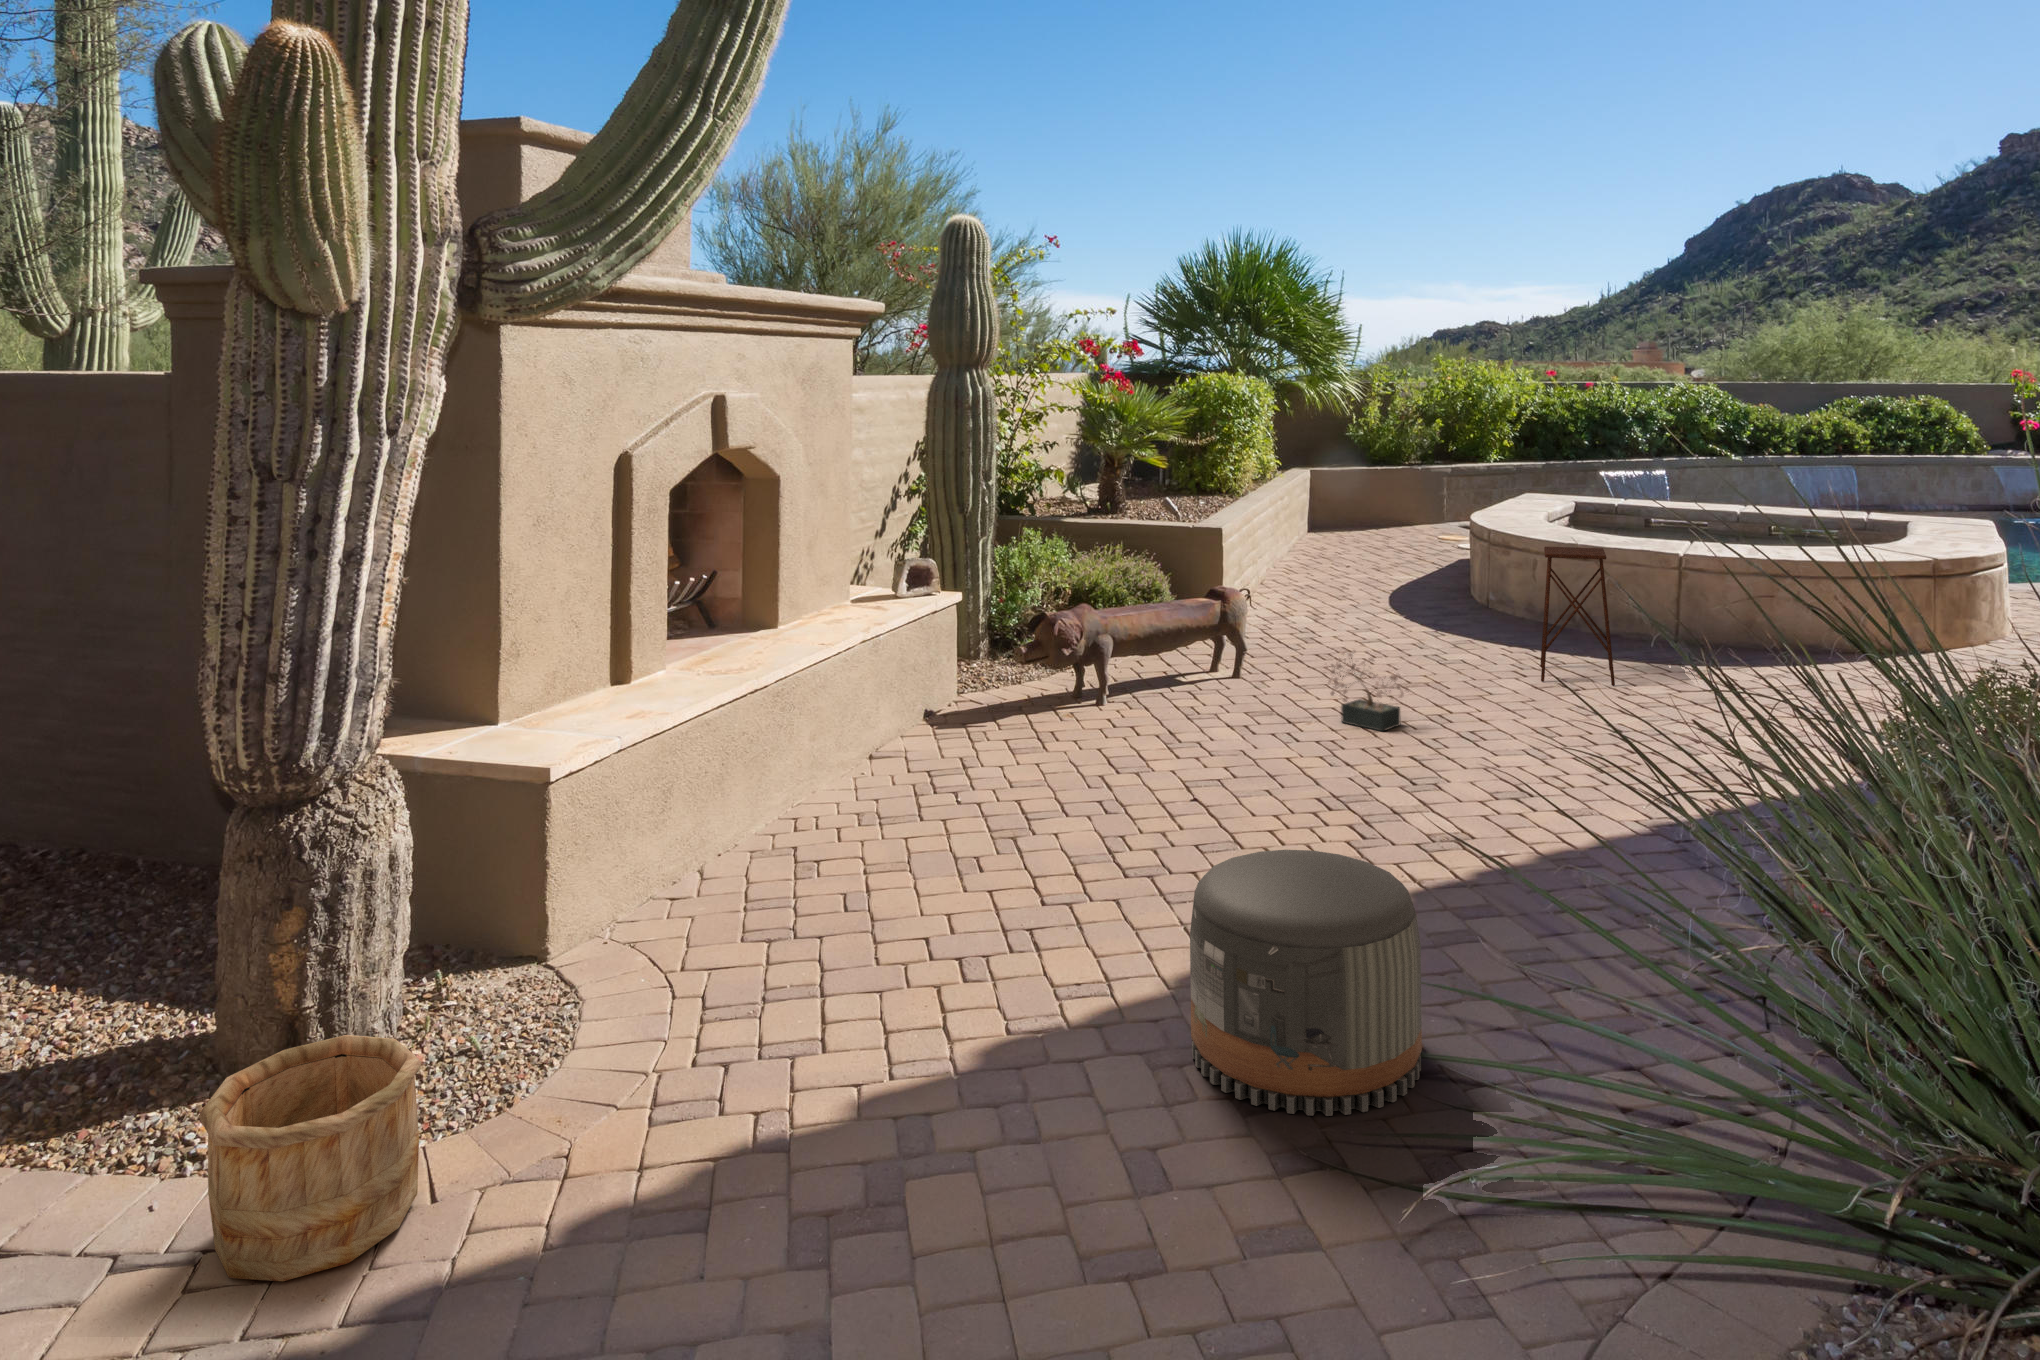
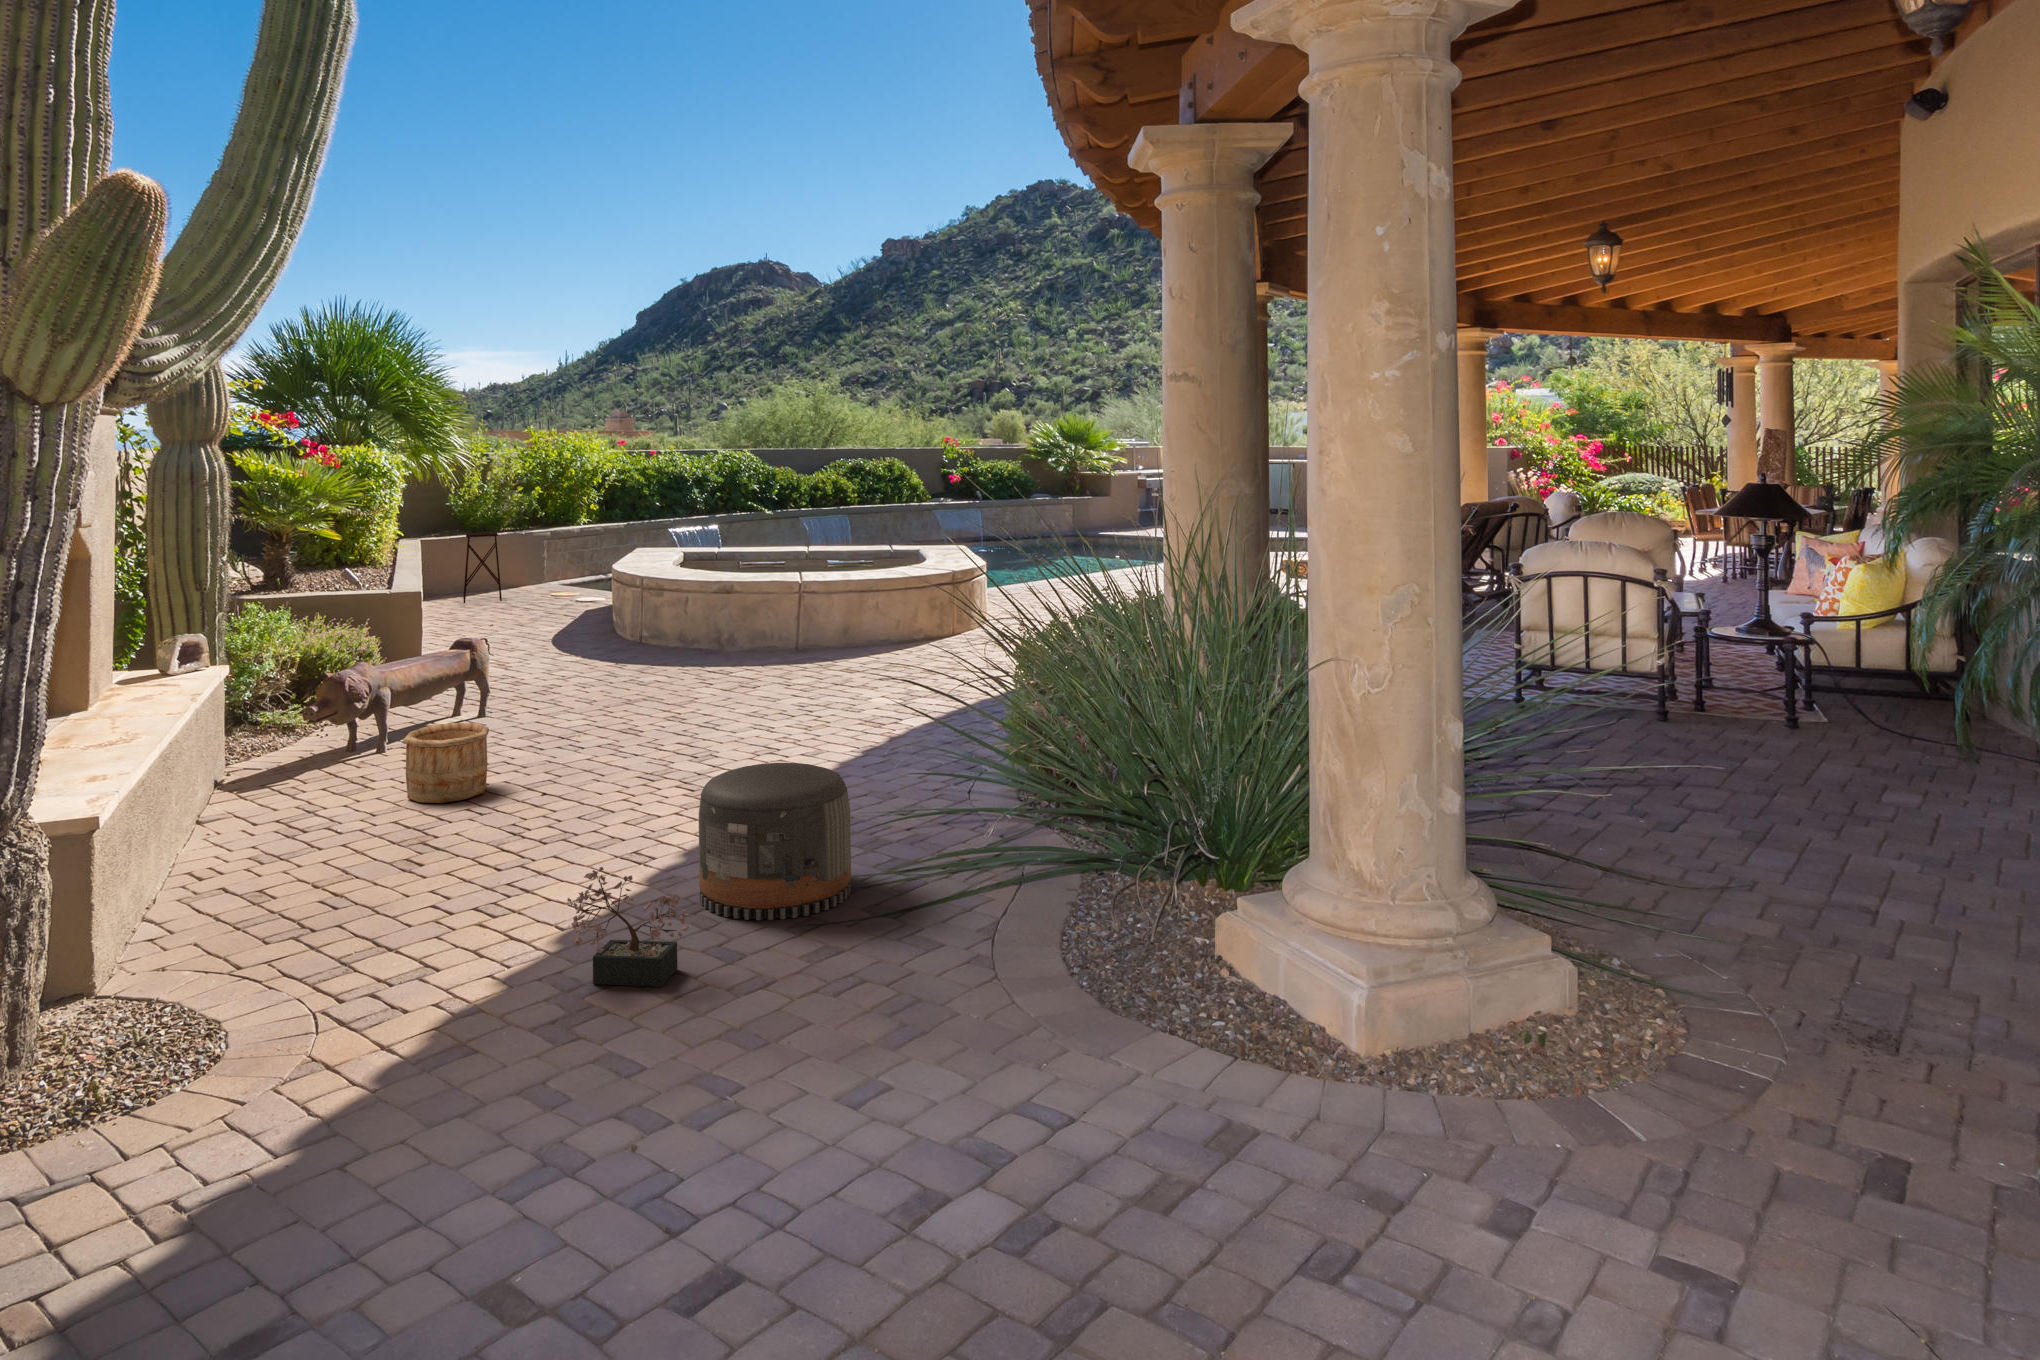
side table: present [1540,547,1615,686] -> present [463,532,502,603]
decorative plant: present [1328,651,1409,731] -> present [567,867,691,987]
wooden bucket: present [199,1035,421,1281] -> present [403,723,489,803]

